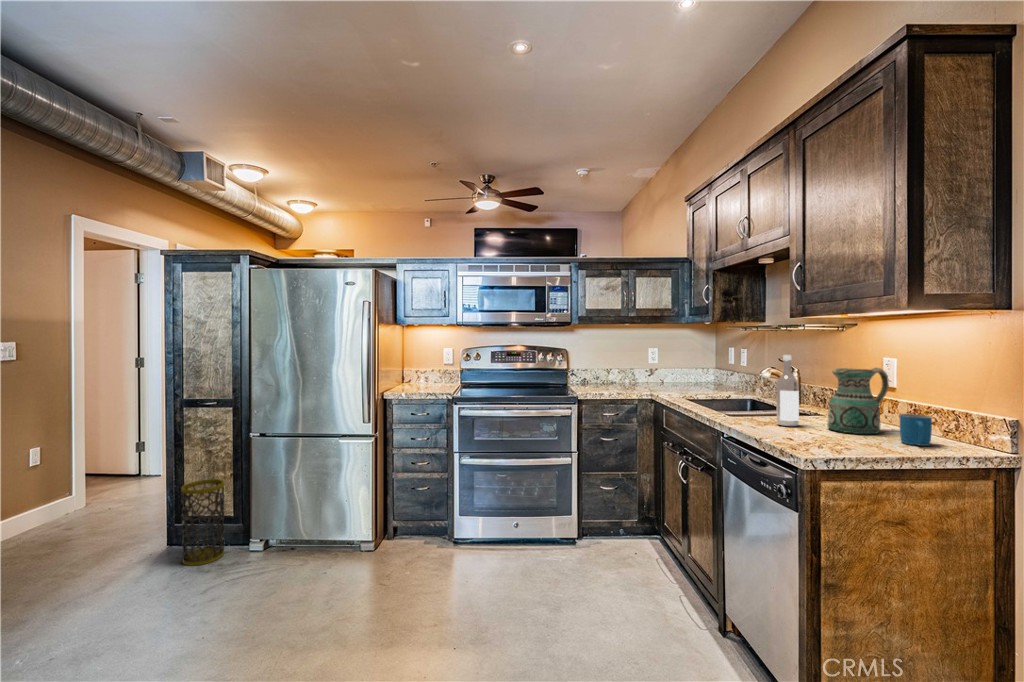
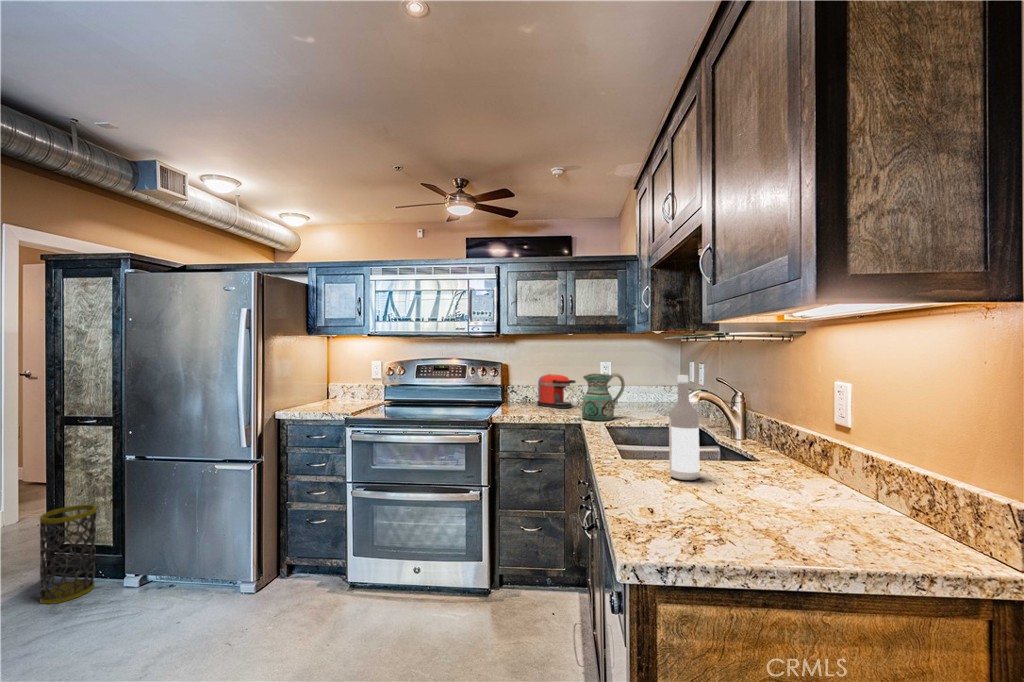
coffee maker: none [600,359,638,388] -> present [537,374,576,408]
ceramic pitcher: present [828,368,889,434] -> present [582,373,625,421]
mug: present [900,414,932,446] -> none [827,476,879,538]

